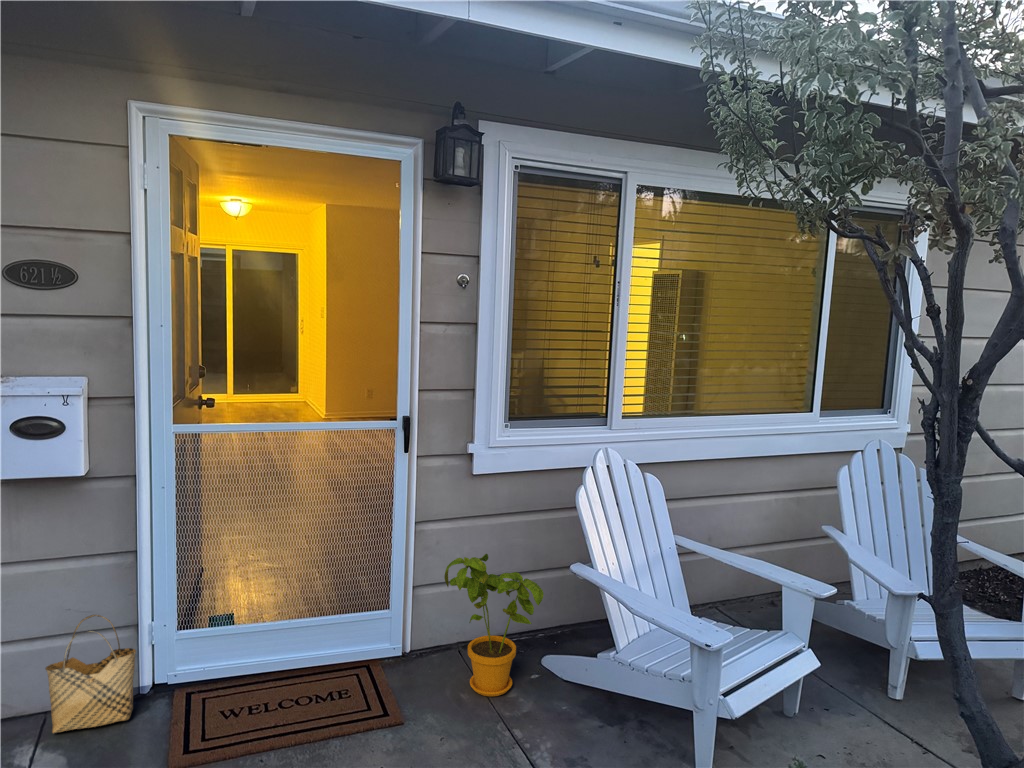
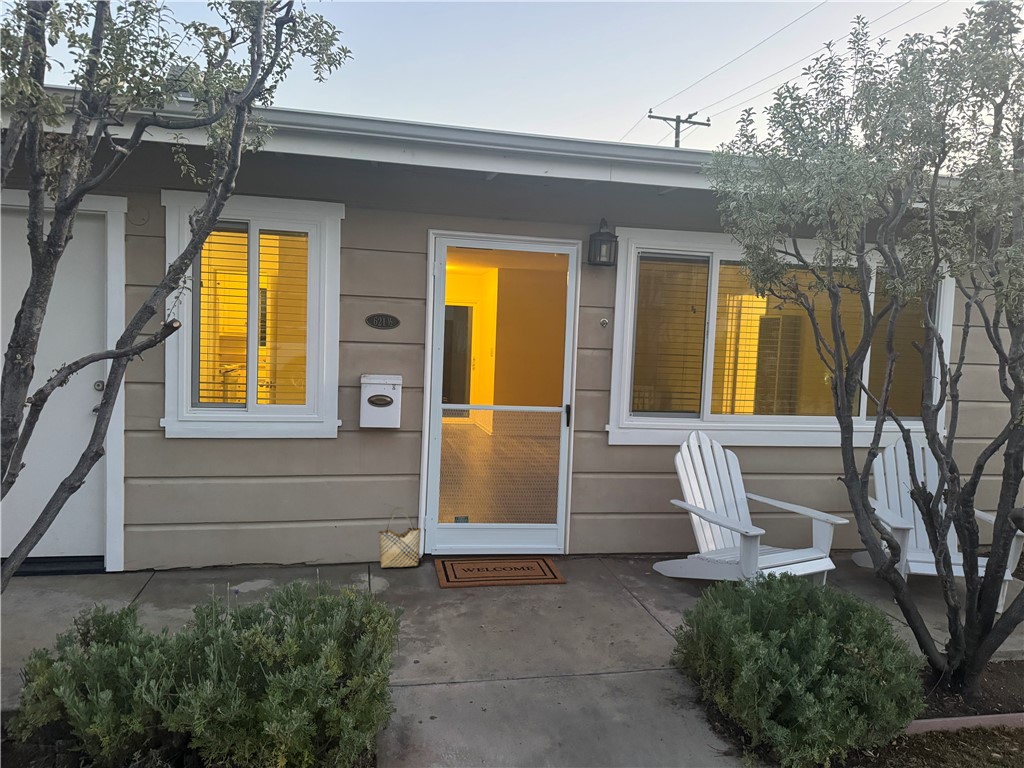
house plant: present [444,554,544,696] -> none [592,488,653,576]

